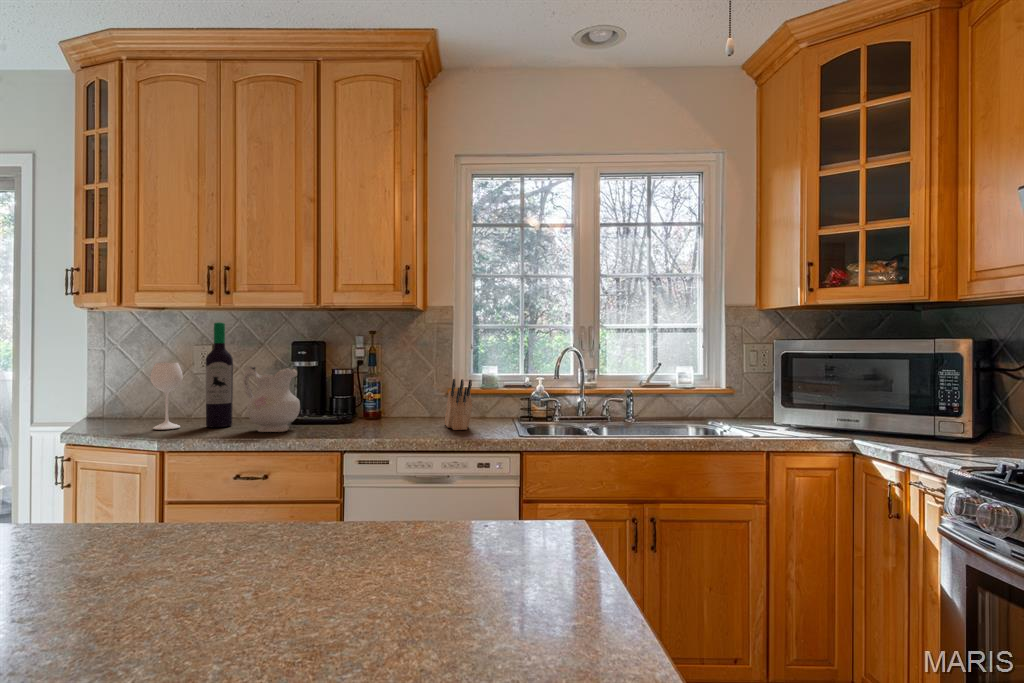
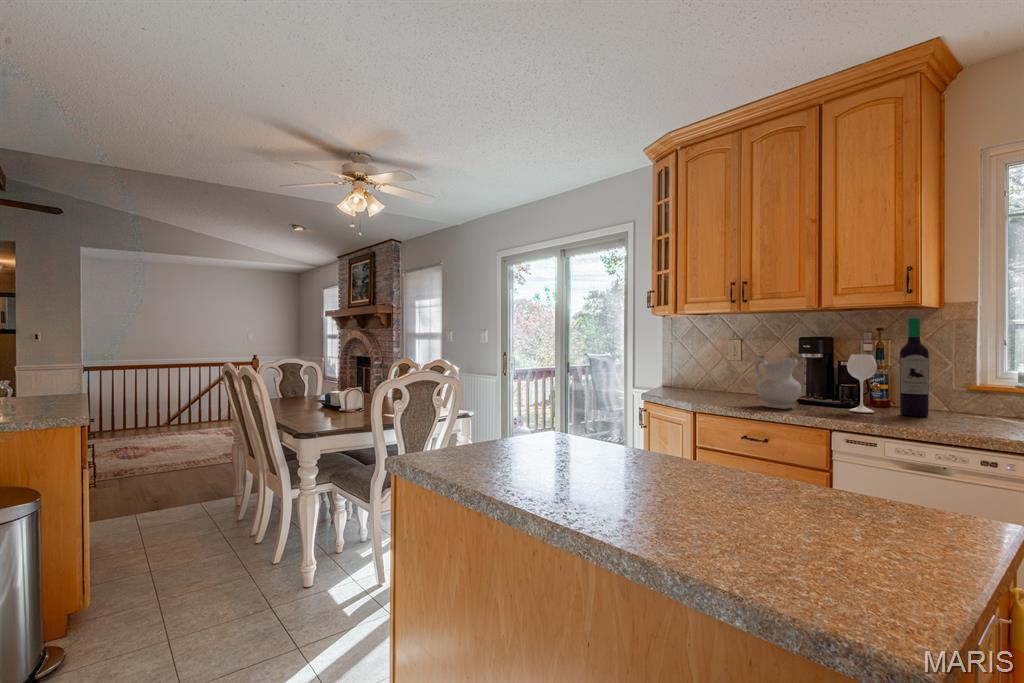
wine bottle: present [150,322,233,429] -> present [847,317,929,416]
knife block: present [445,379,472,430] -> none [960,373,992,428]

